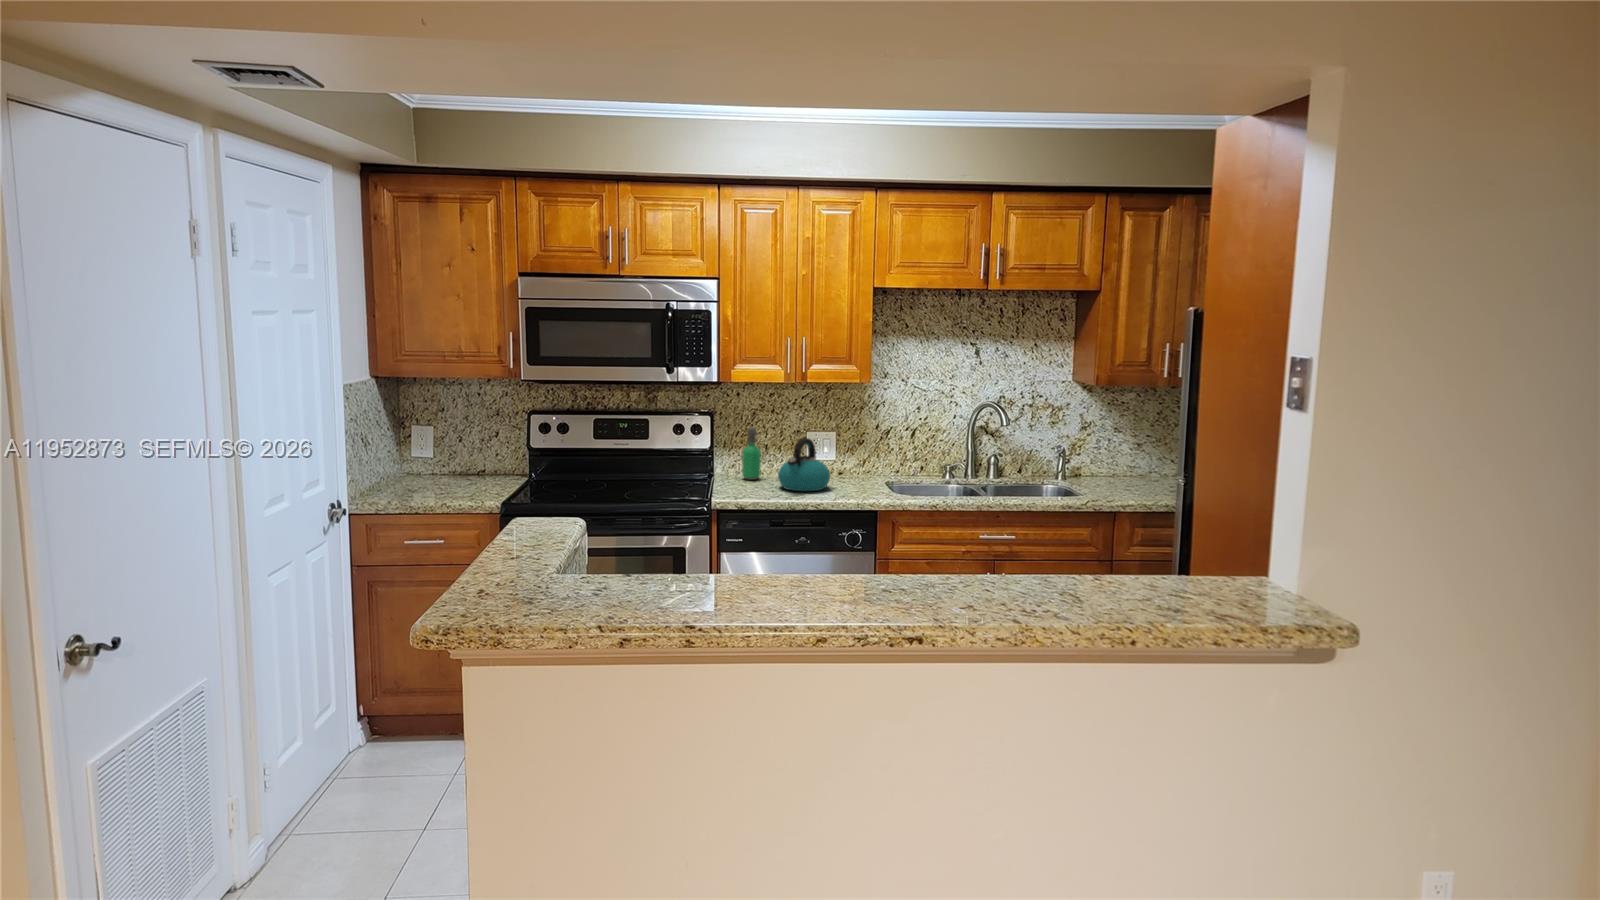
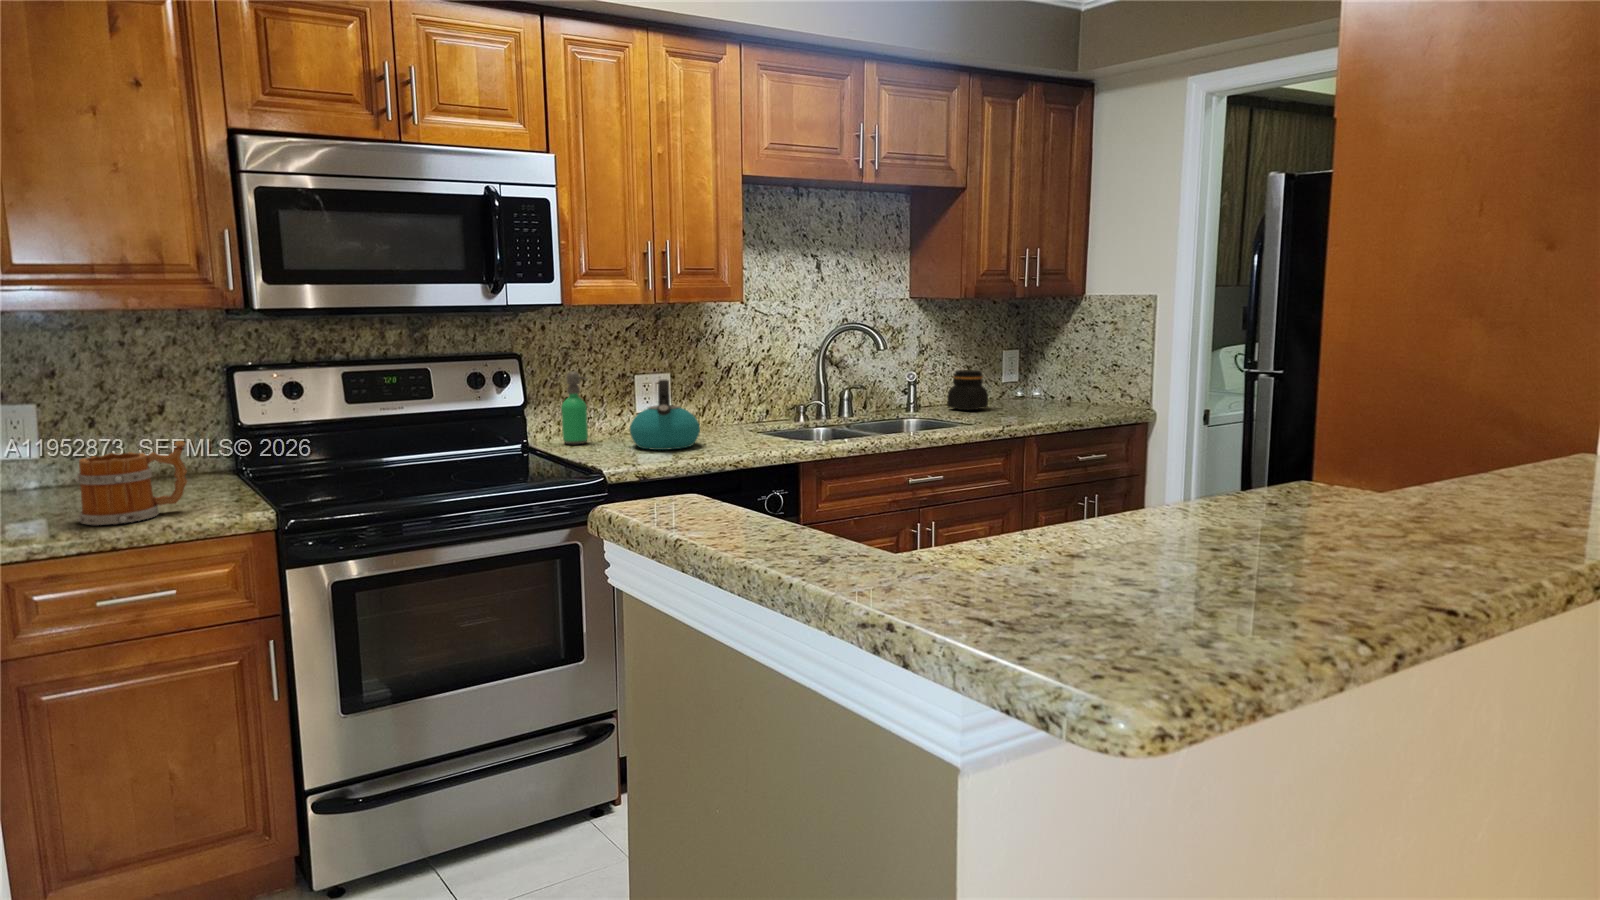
jar: none [1105,447,1145,485] -> present [947,370,988,410]
mug: none [416,455,474,499] -> present [75,441,187,525]

